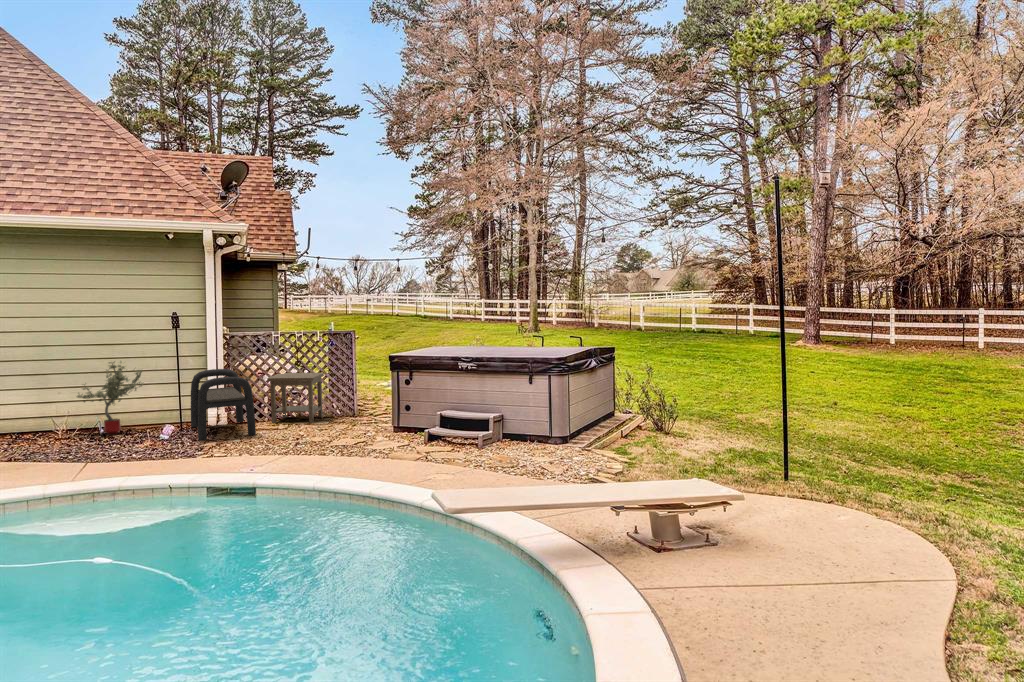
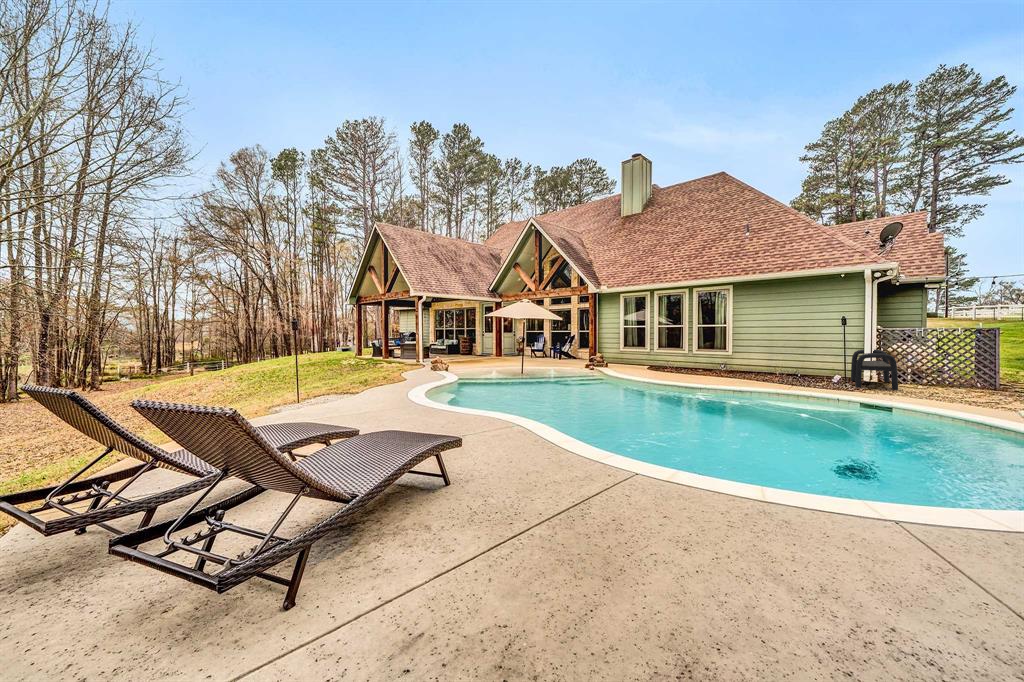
potted tree: present [77,361,143,434] -> none [785,342,823,378]
side table: present [267,373,324,423] -> none [911,355,965,390]

